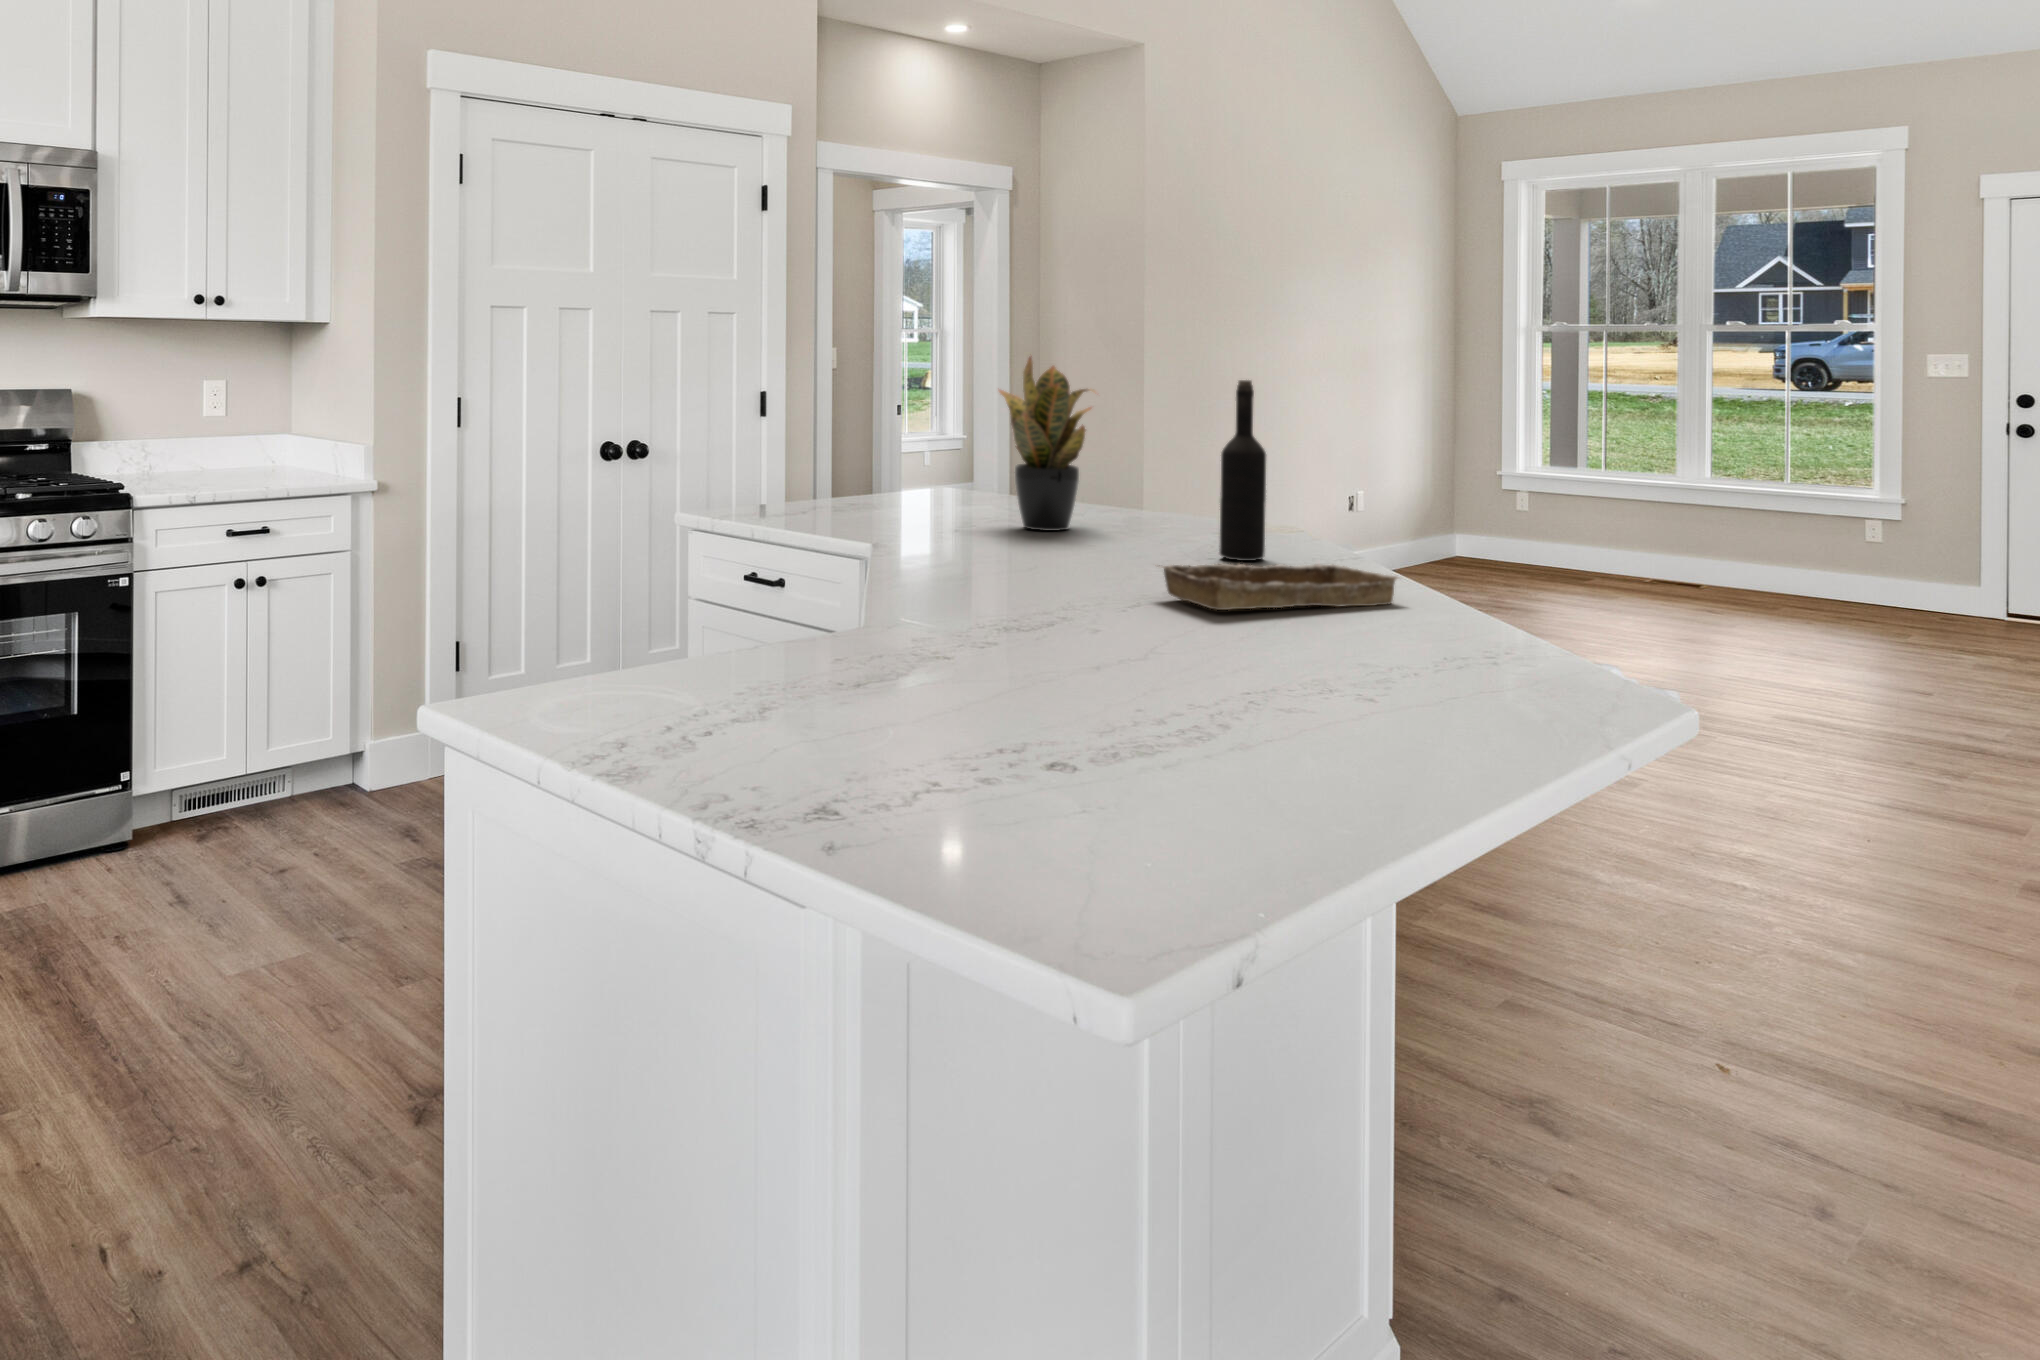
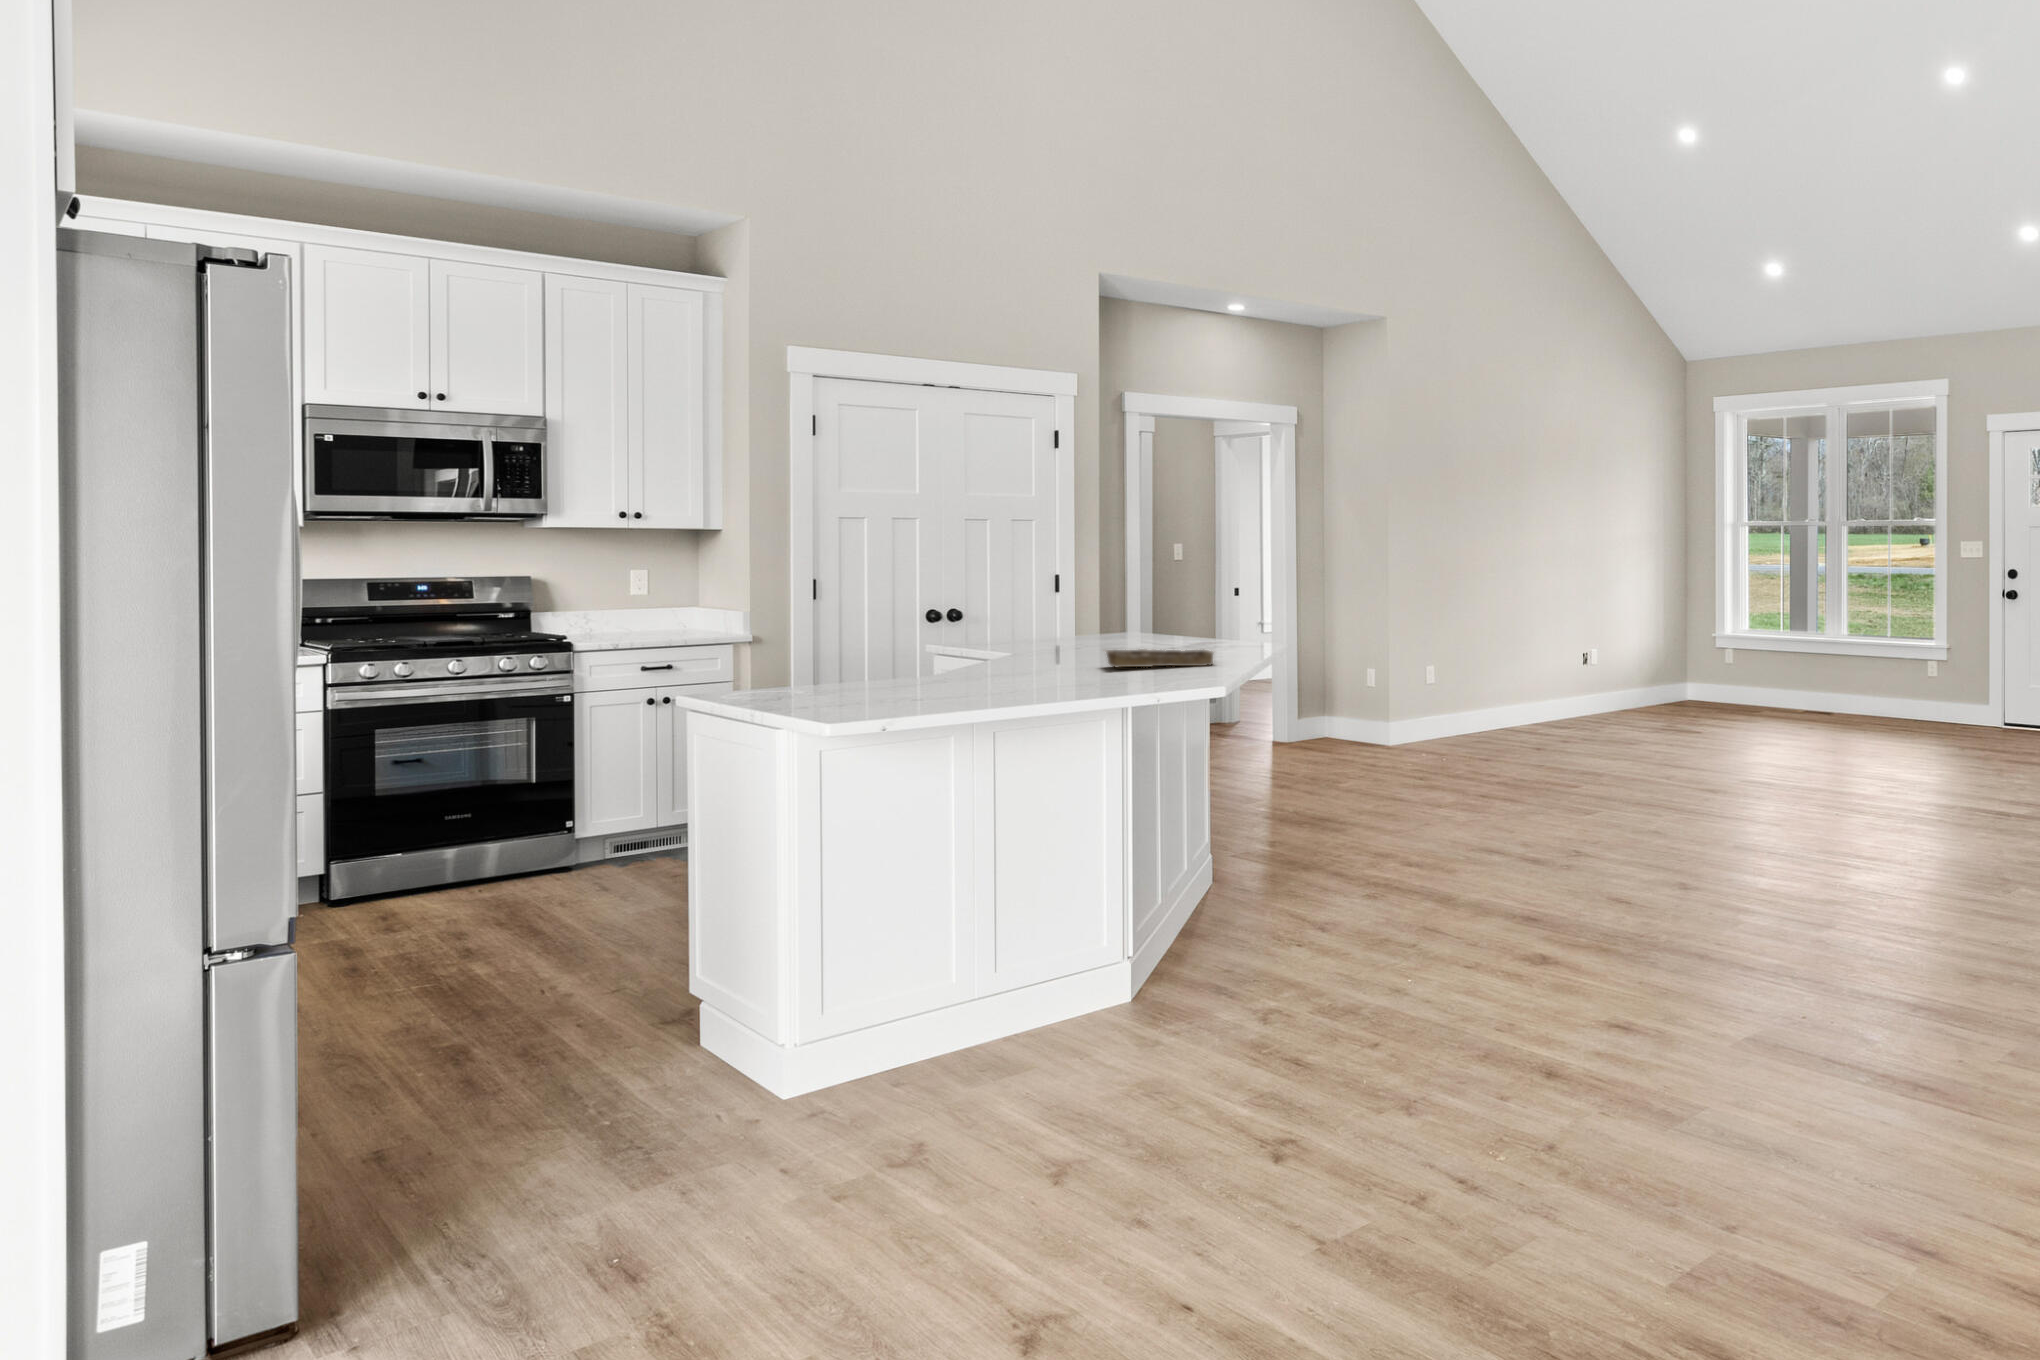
potted plant: present [999,356,1095,531] -> none [1095,543,1164,646]
wine bottle: present [1219,380,1266,561] -> none [1182,559,1205,654]

